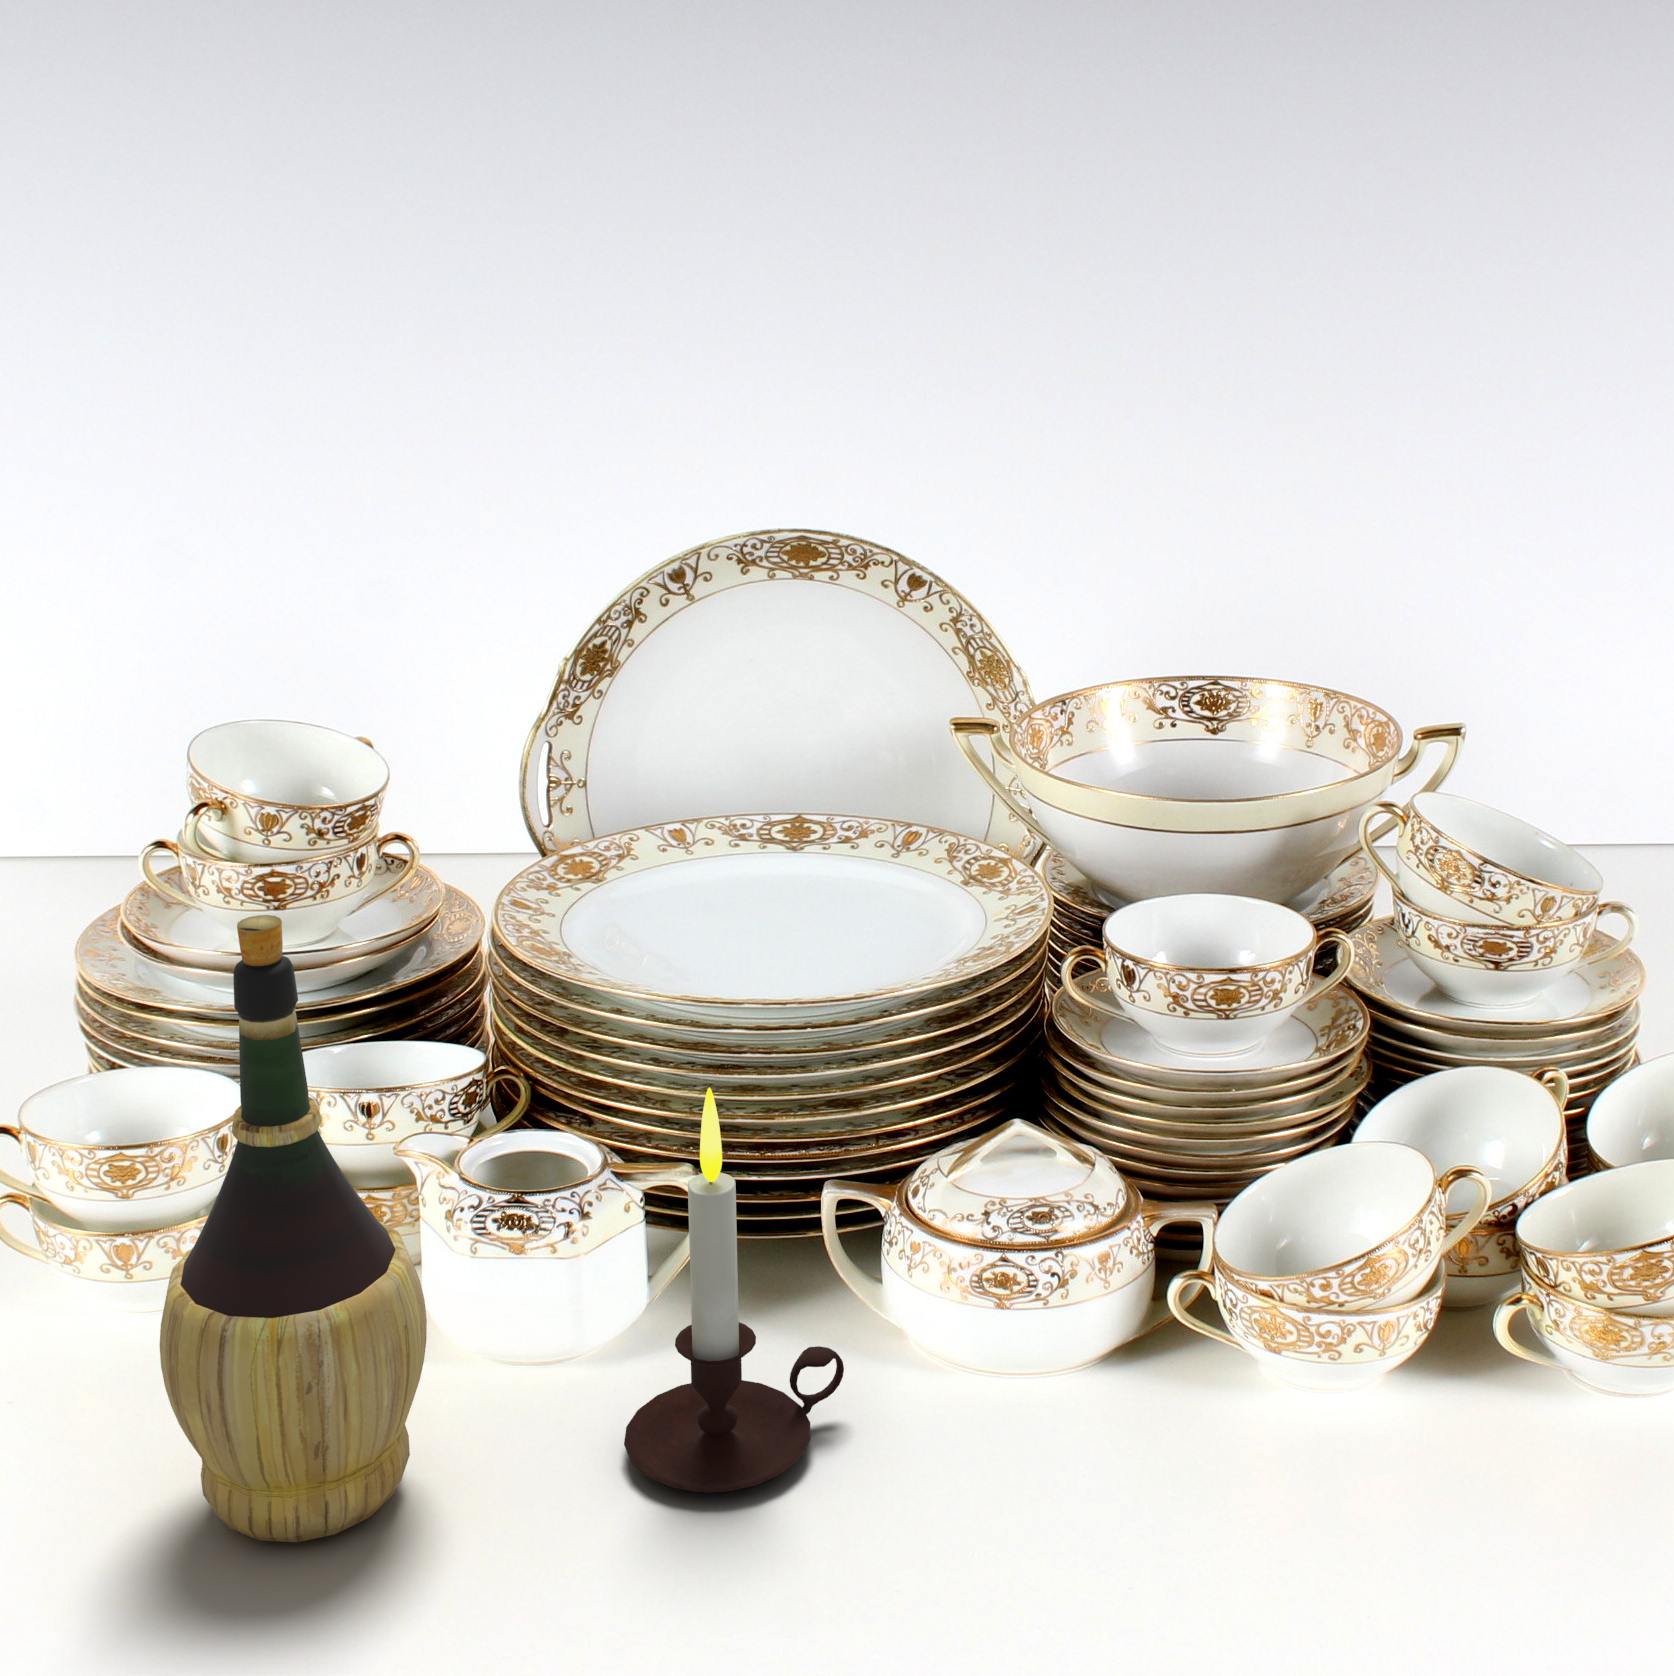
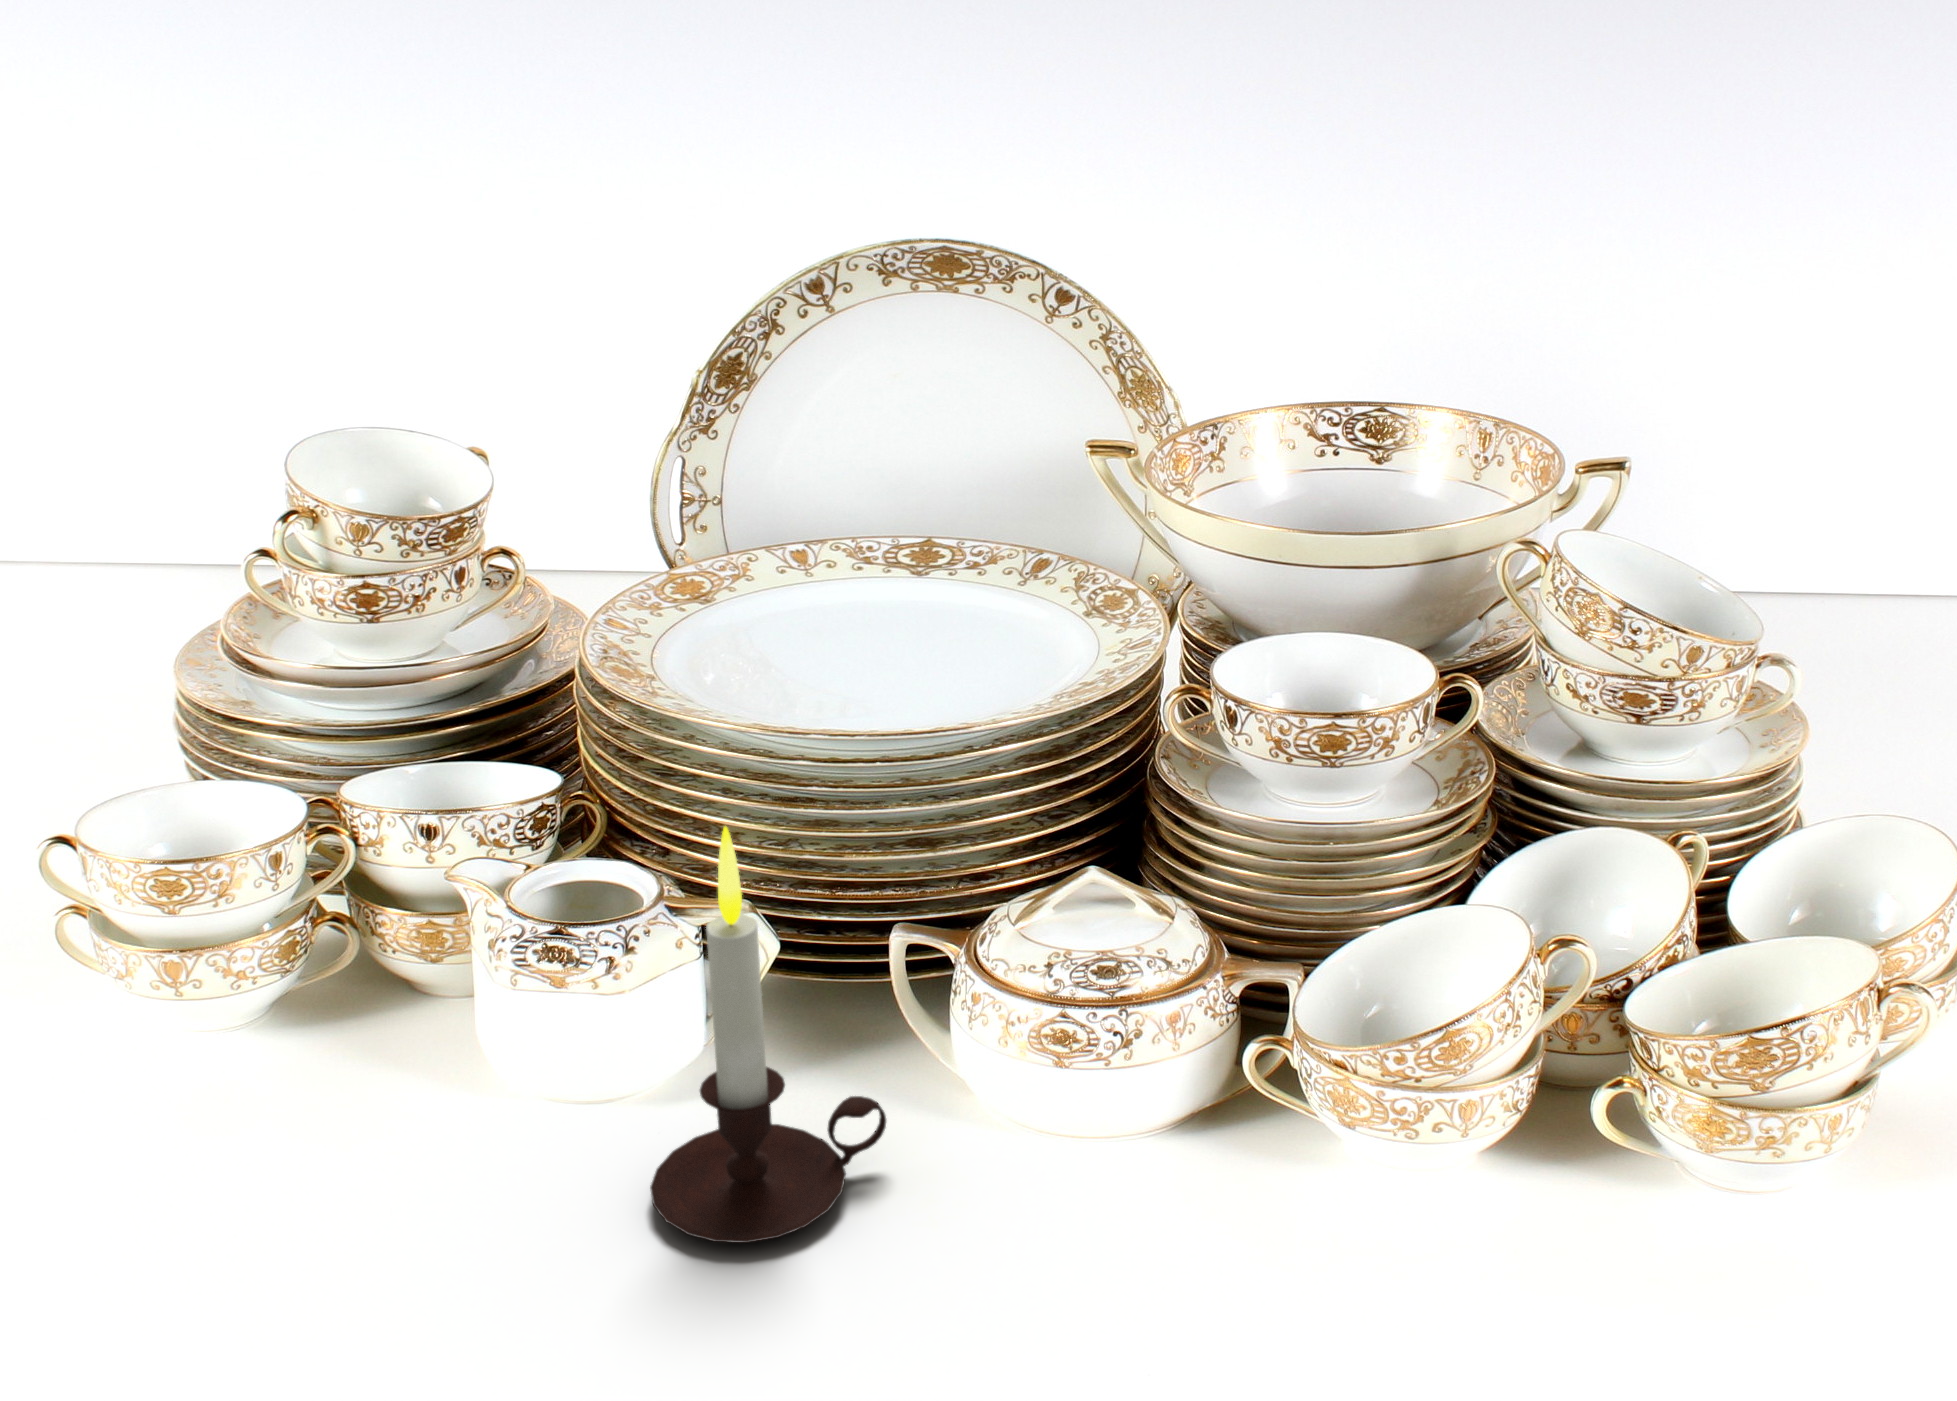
wine bottle: present [160,915,427,1542] -> none [155,629,438,1272]

